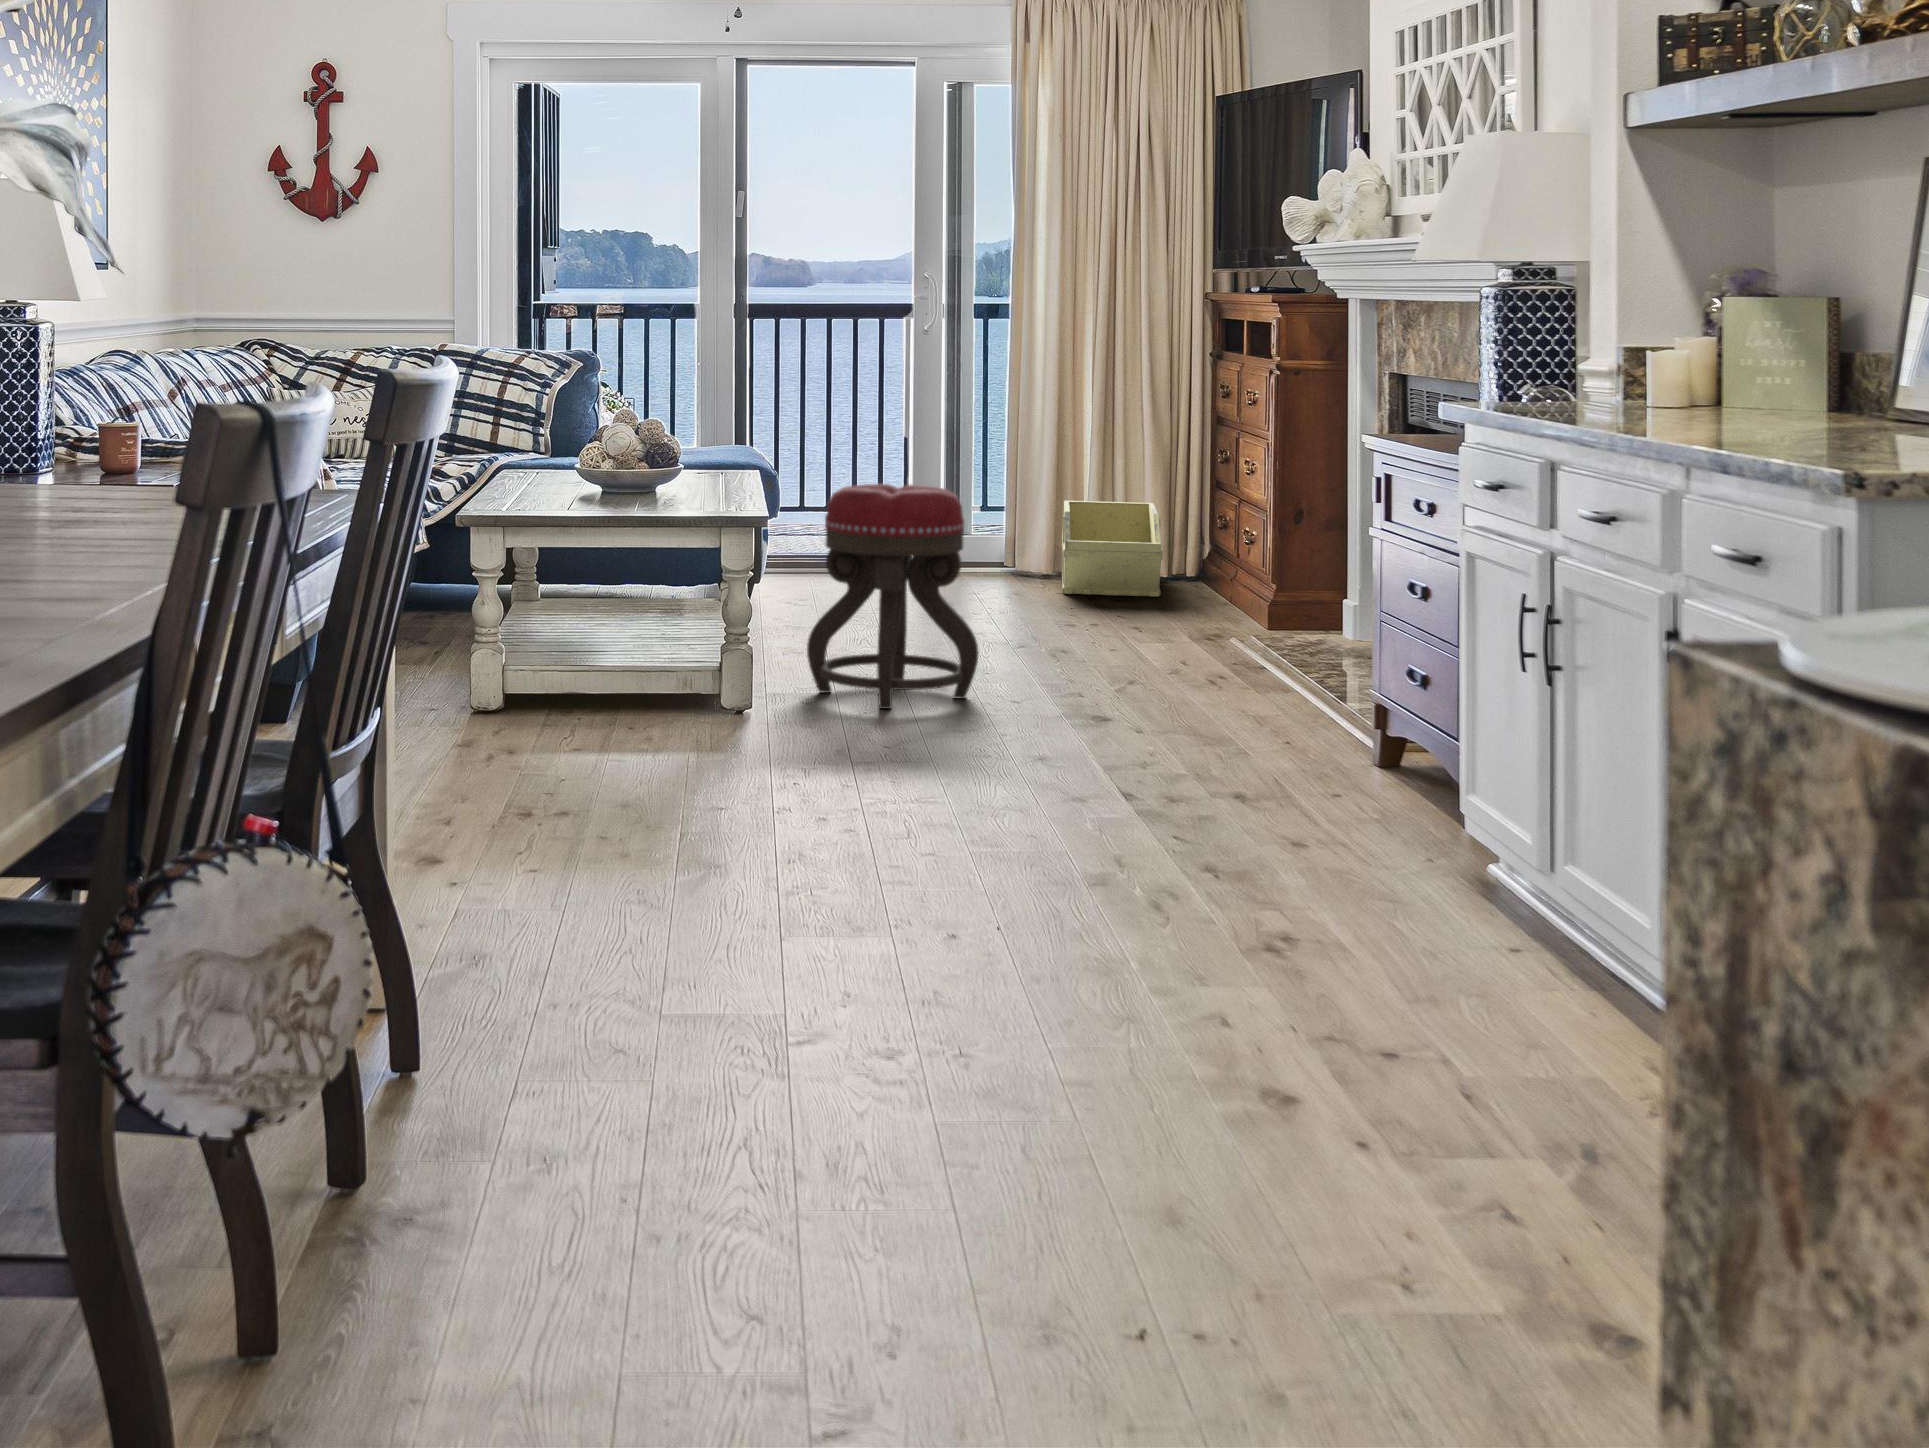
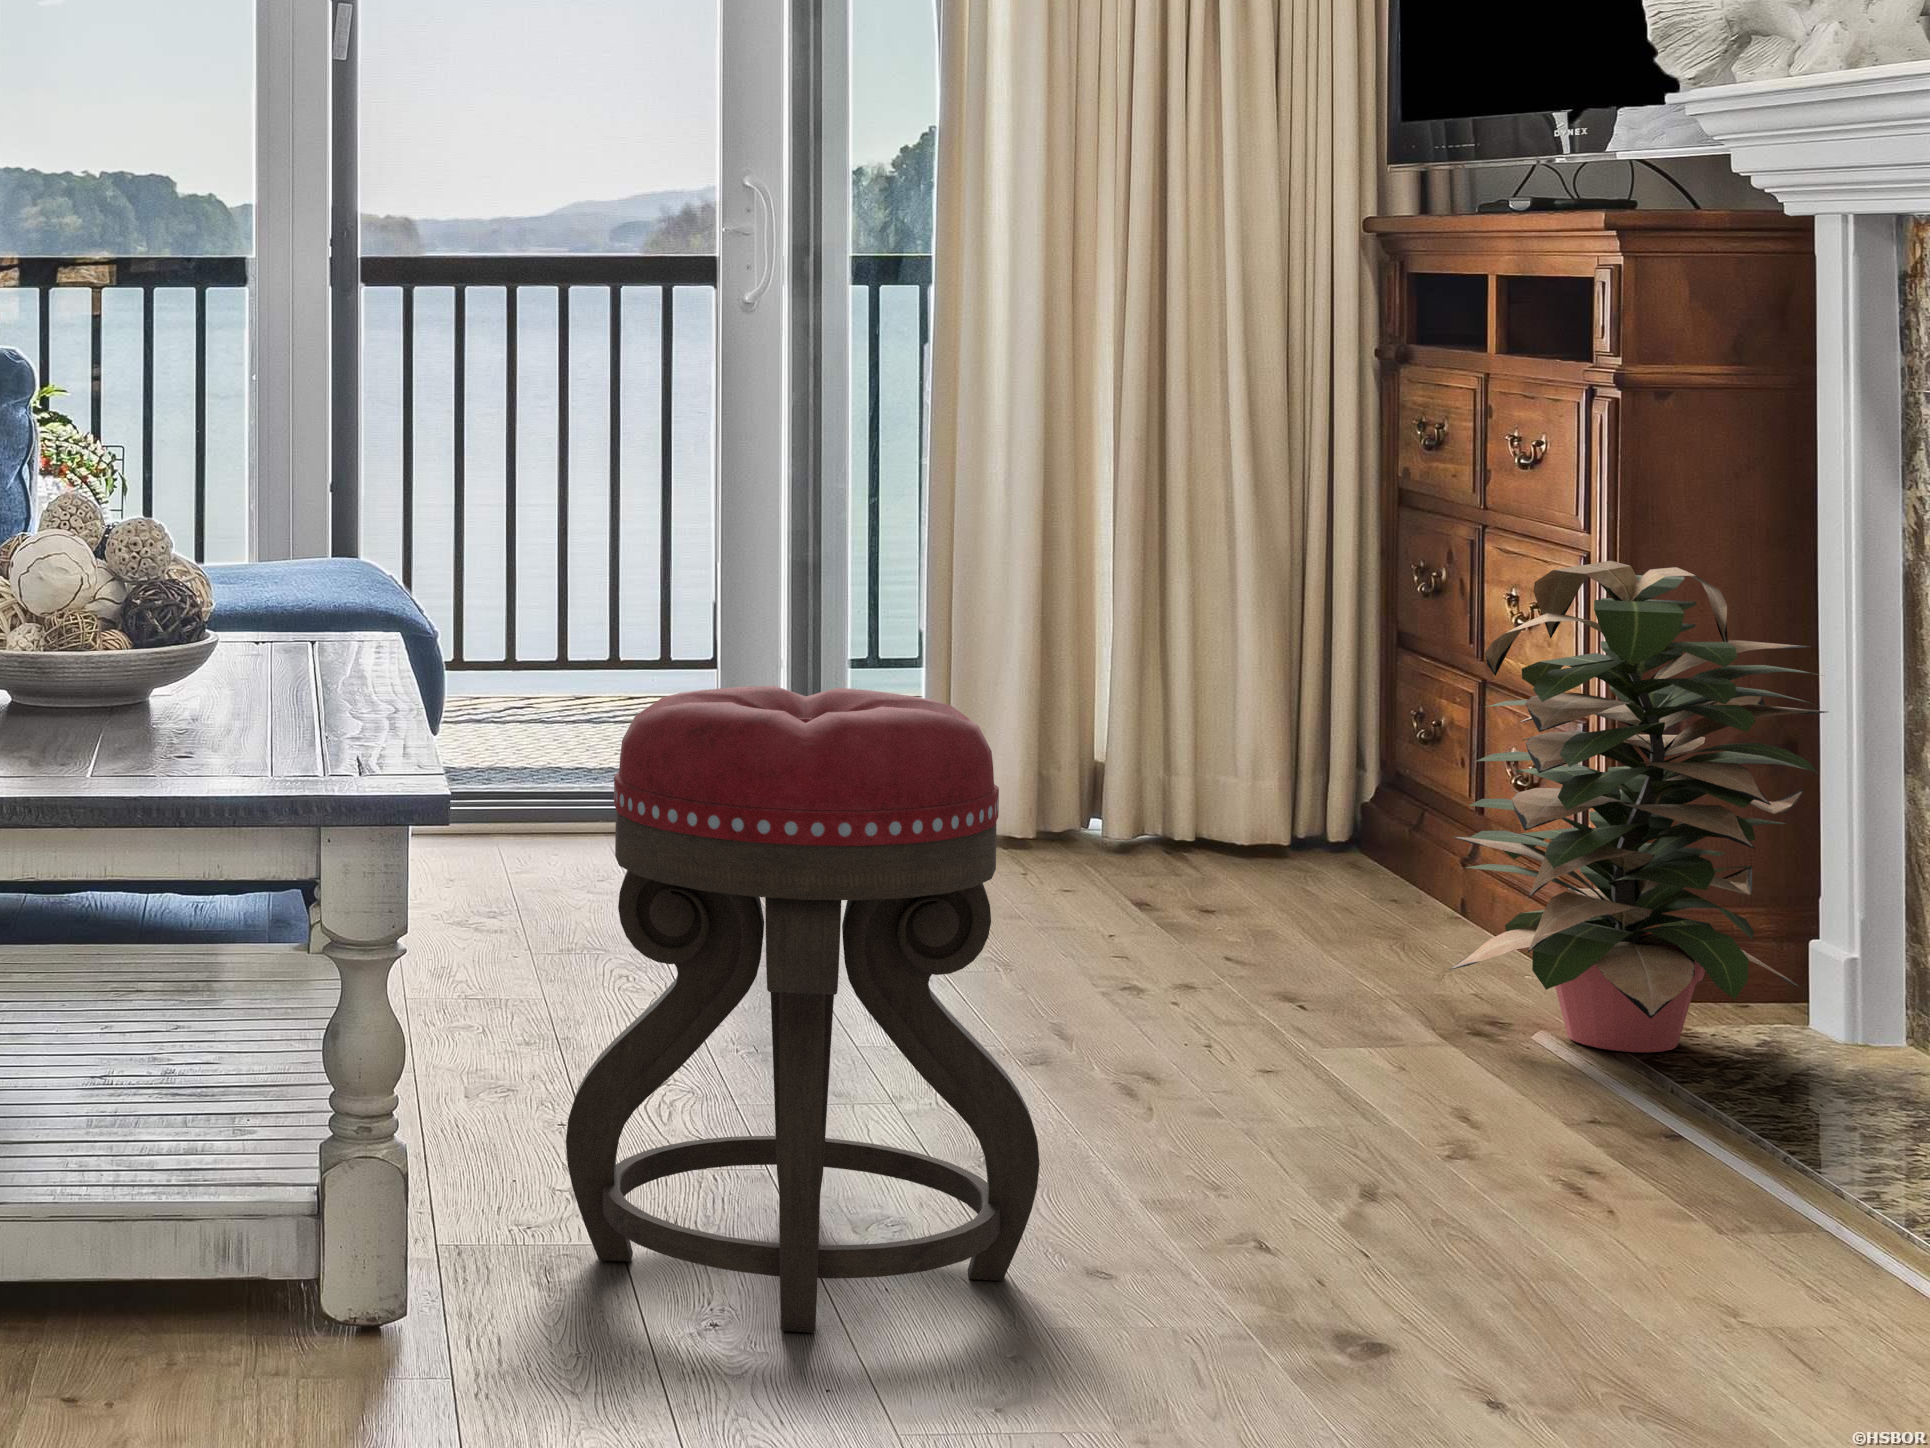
decorative plant: none [1187,444,1341,644] -> present [1449,561,1827,1052]
storage bin: present [1062,501,1163,597] -> none [1050,675,1314,900]

